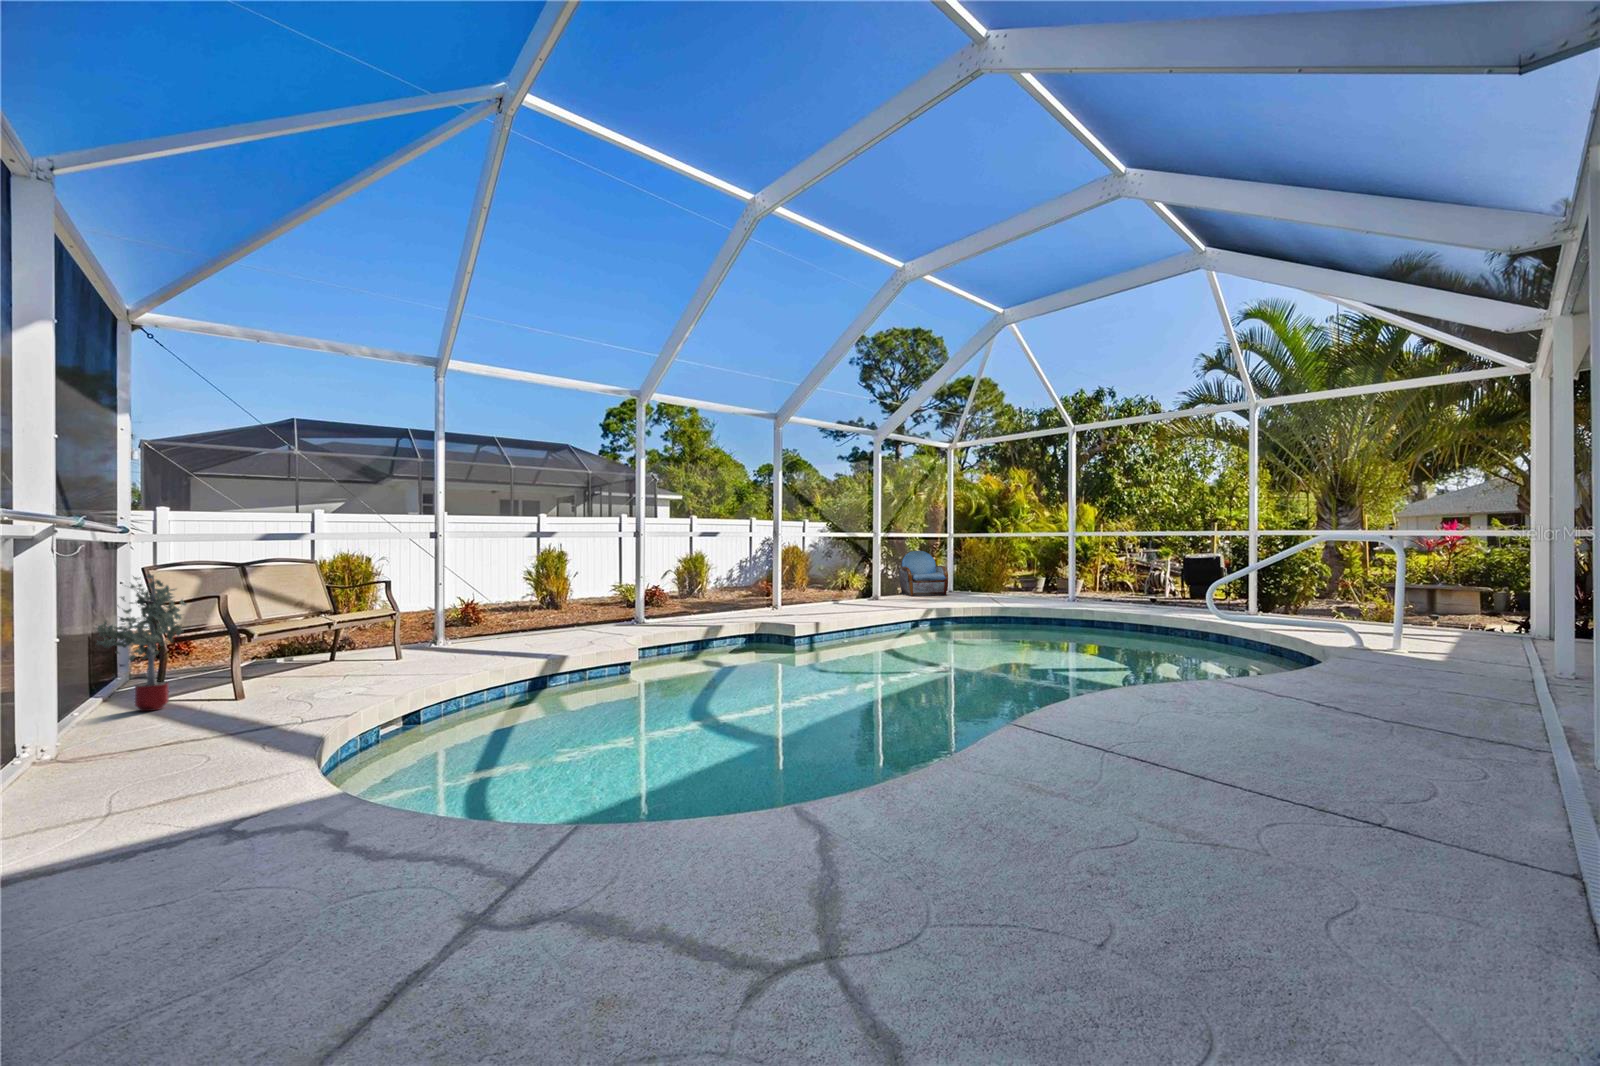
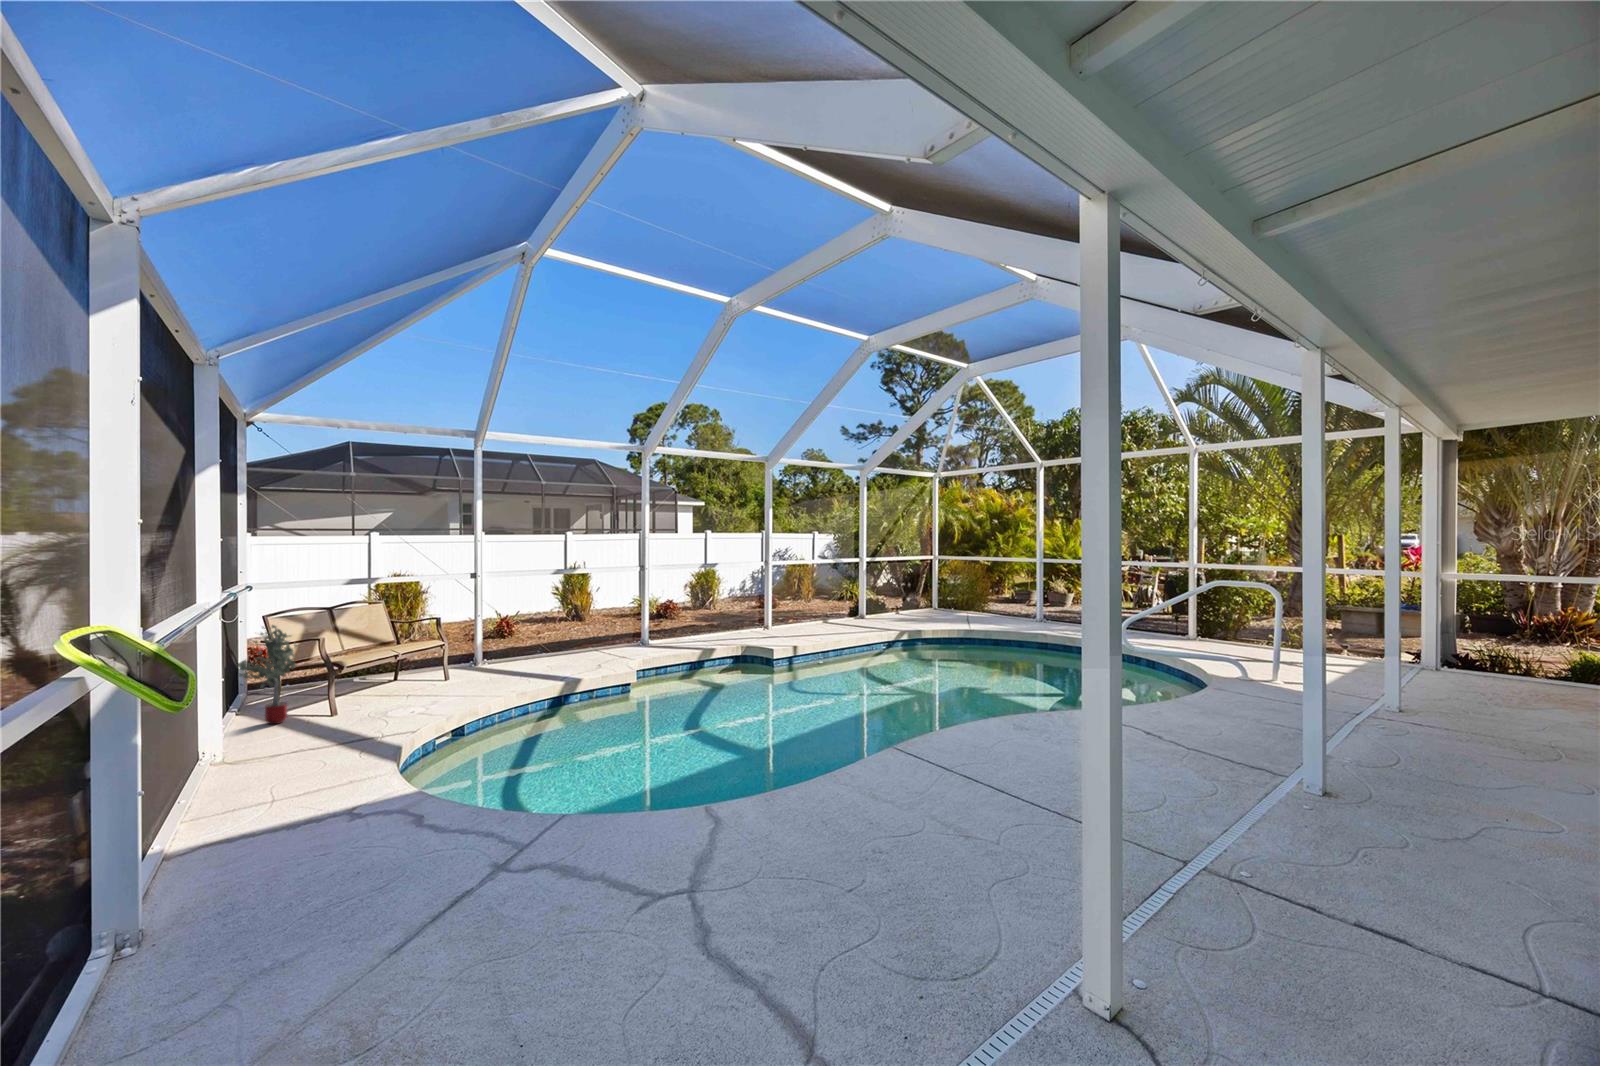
armchair: present [899,551,948,596] -> none [893,568,936,611]

